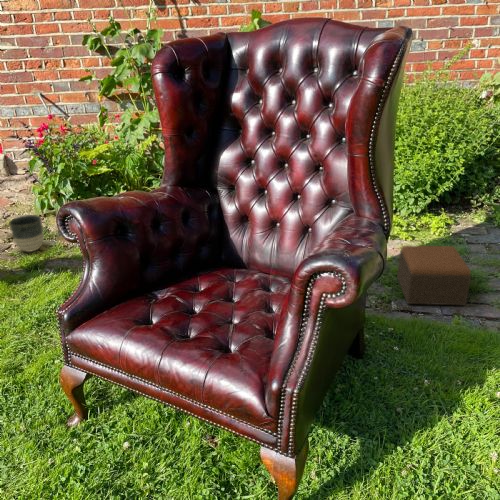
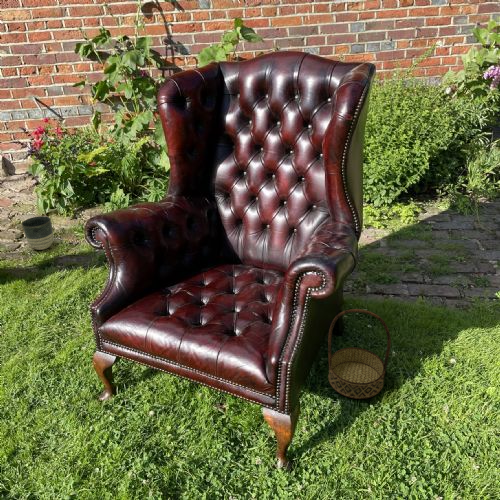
footstool: present [397,245,471,305] -> none [371,235,433,286]
basket: none [345,326,424,439] -> present [328,309,391,399]

